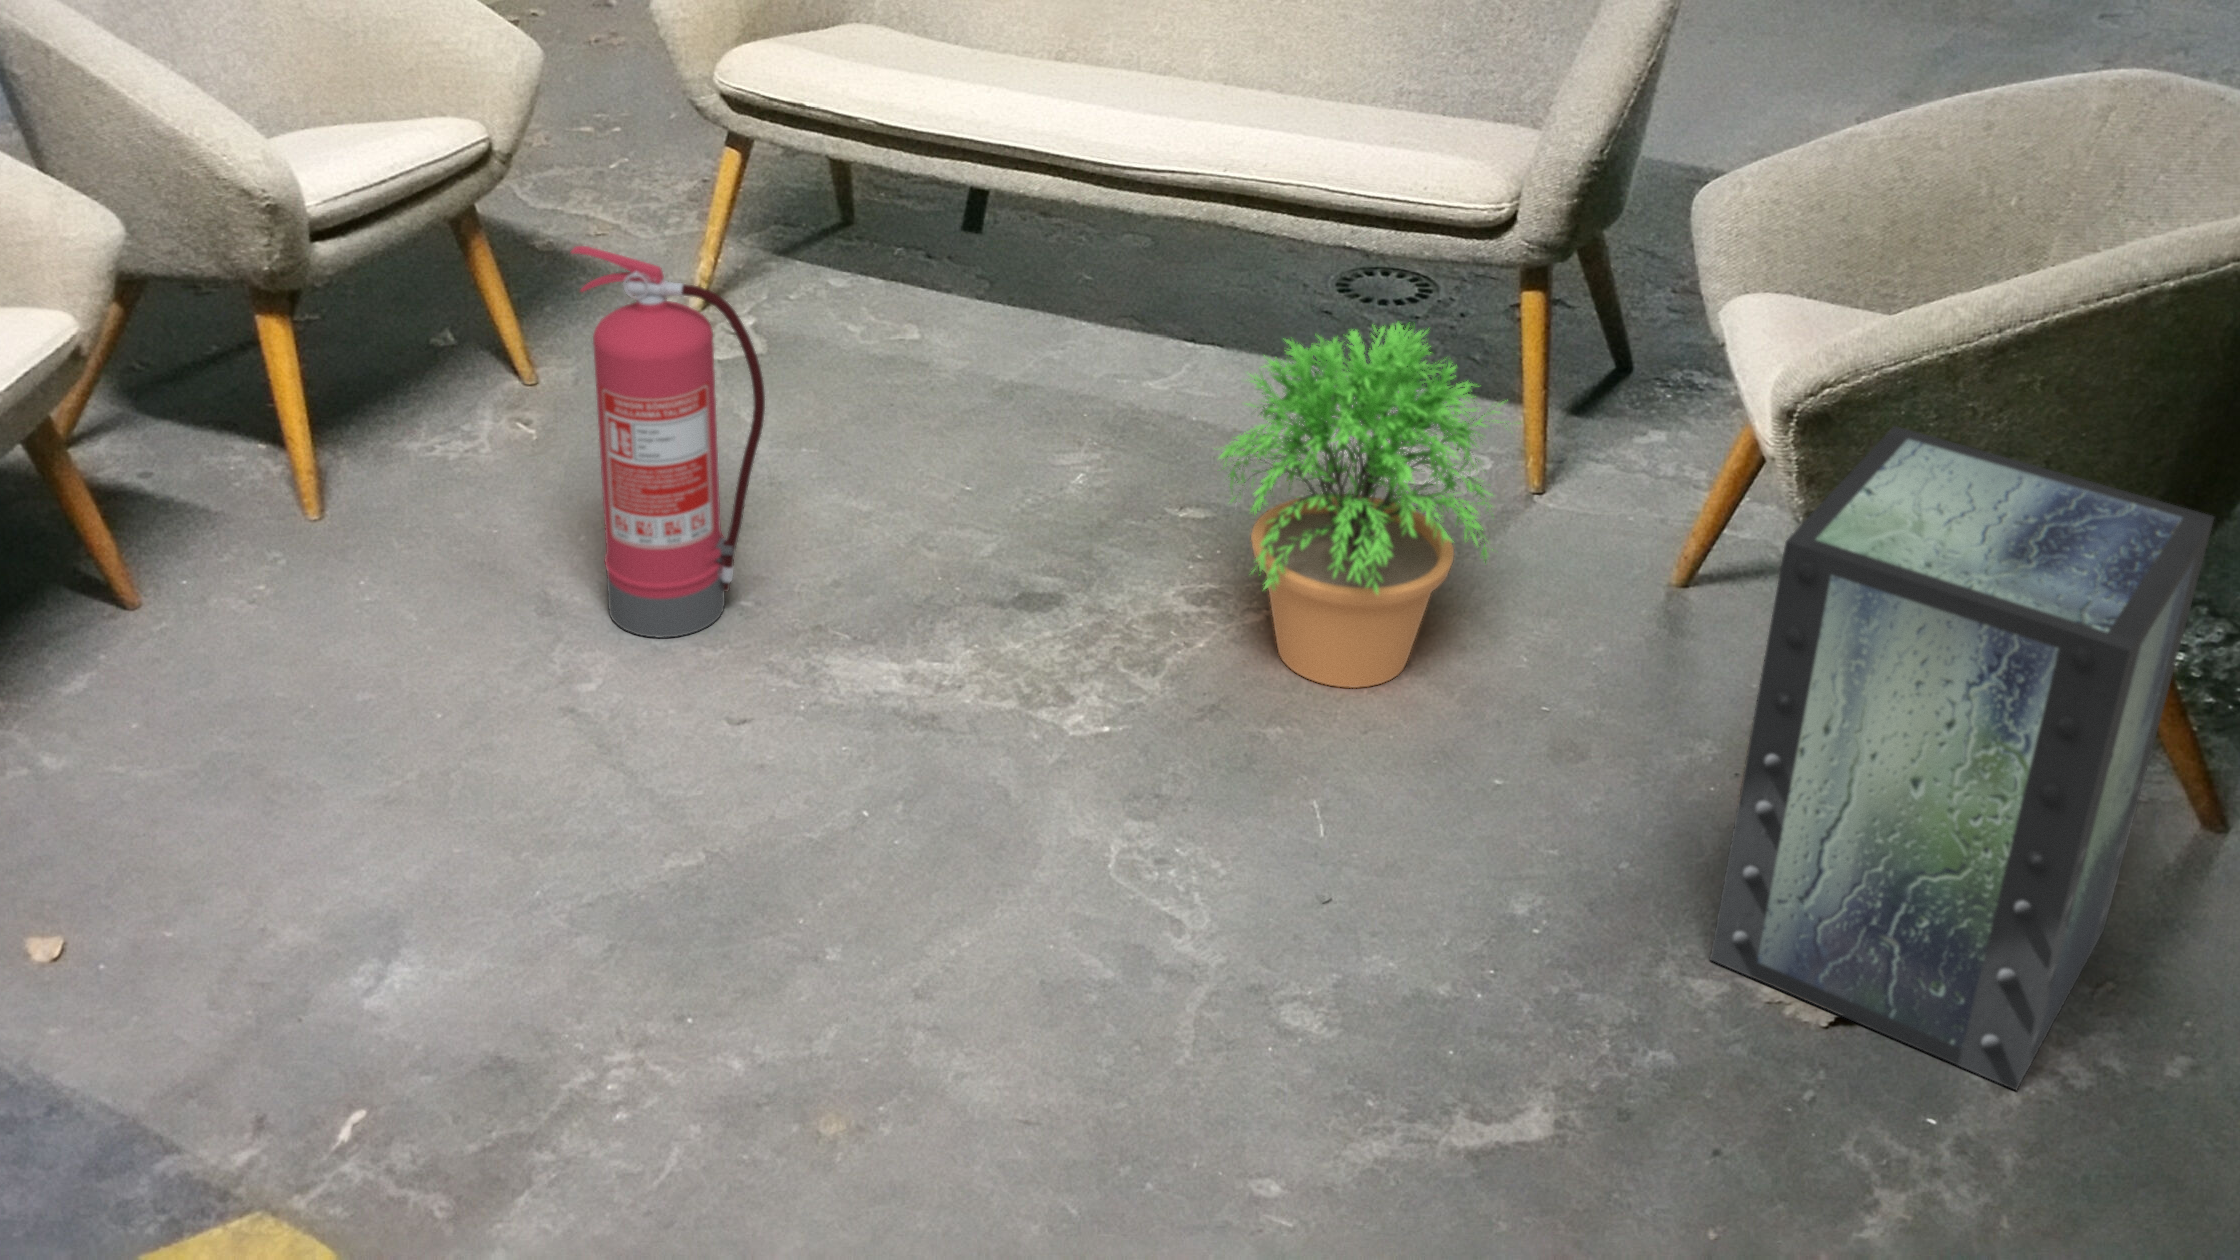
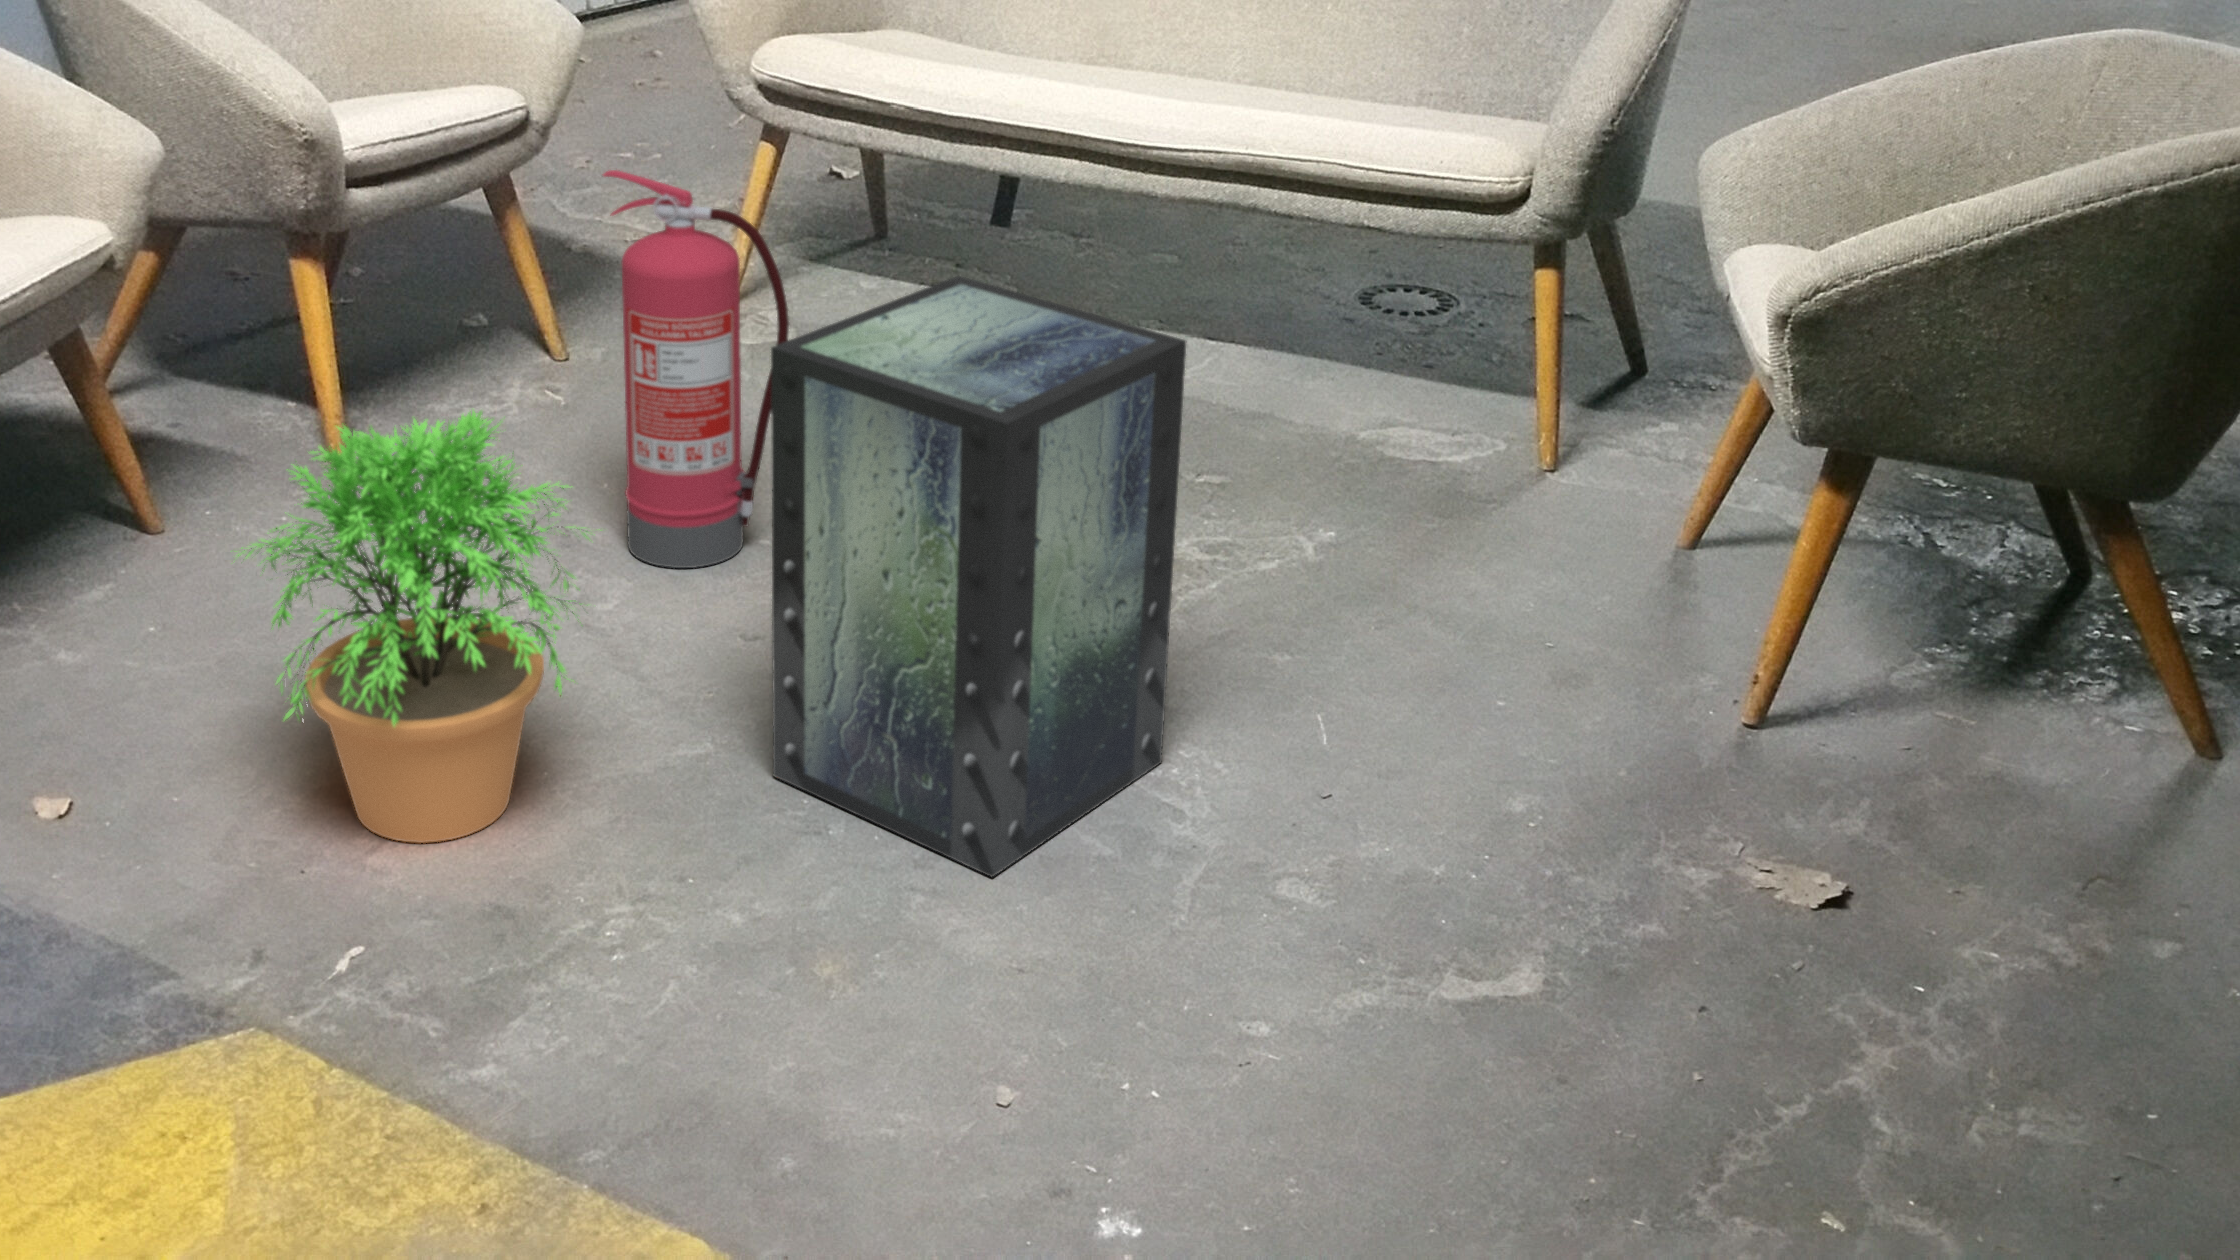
potted plant: present [1219,323,1507,688] -> present [238,411,587,843]
storage box: present [1710,426,2214,1090] -> present [771,276,1187,877]

